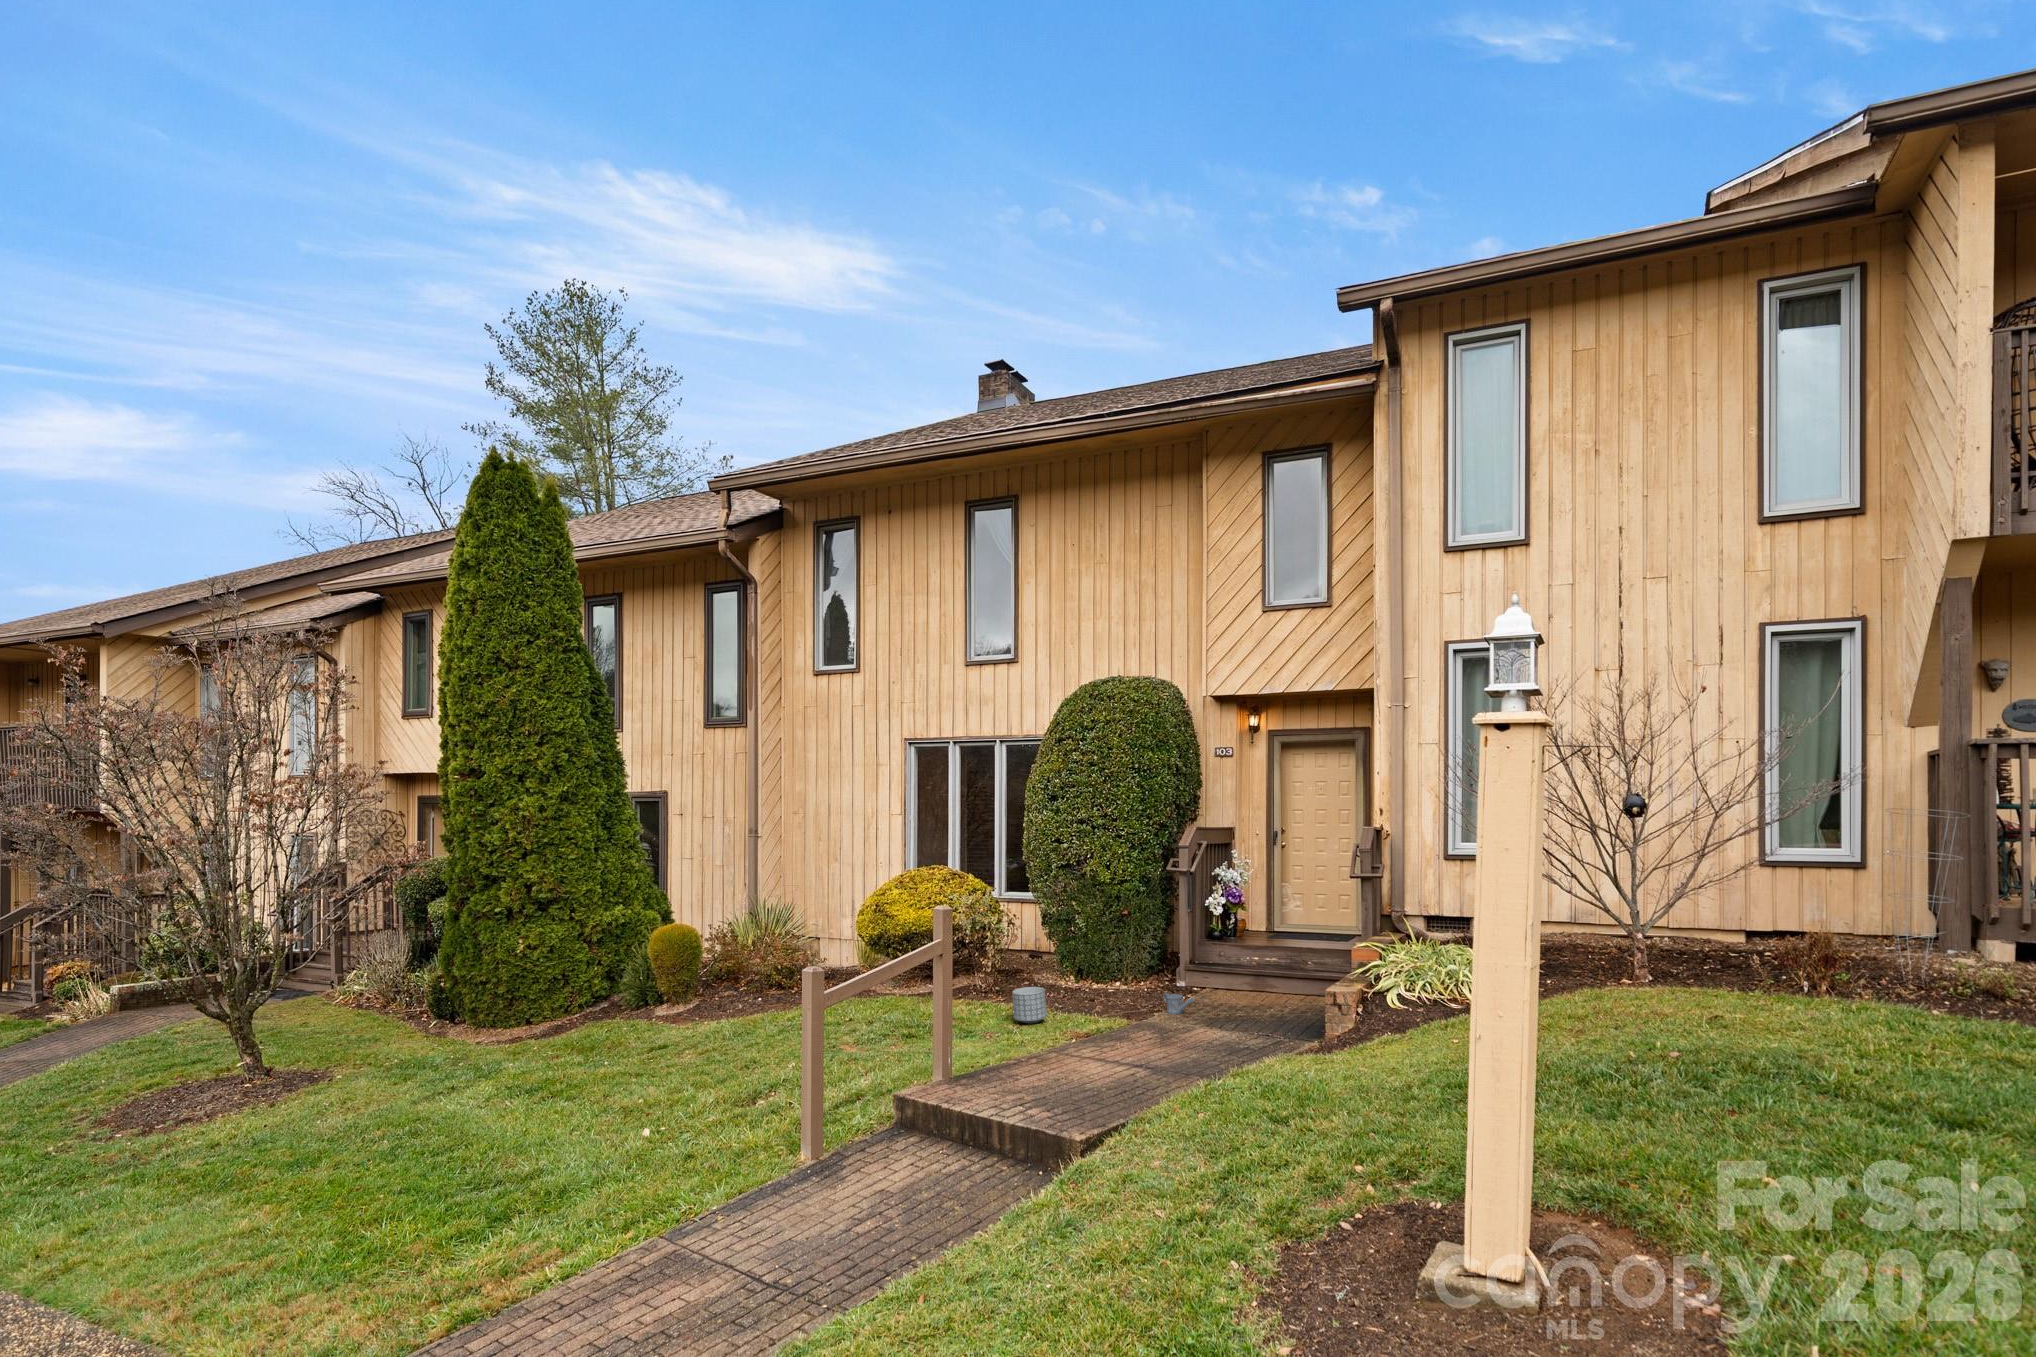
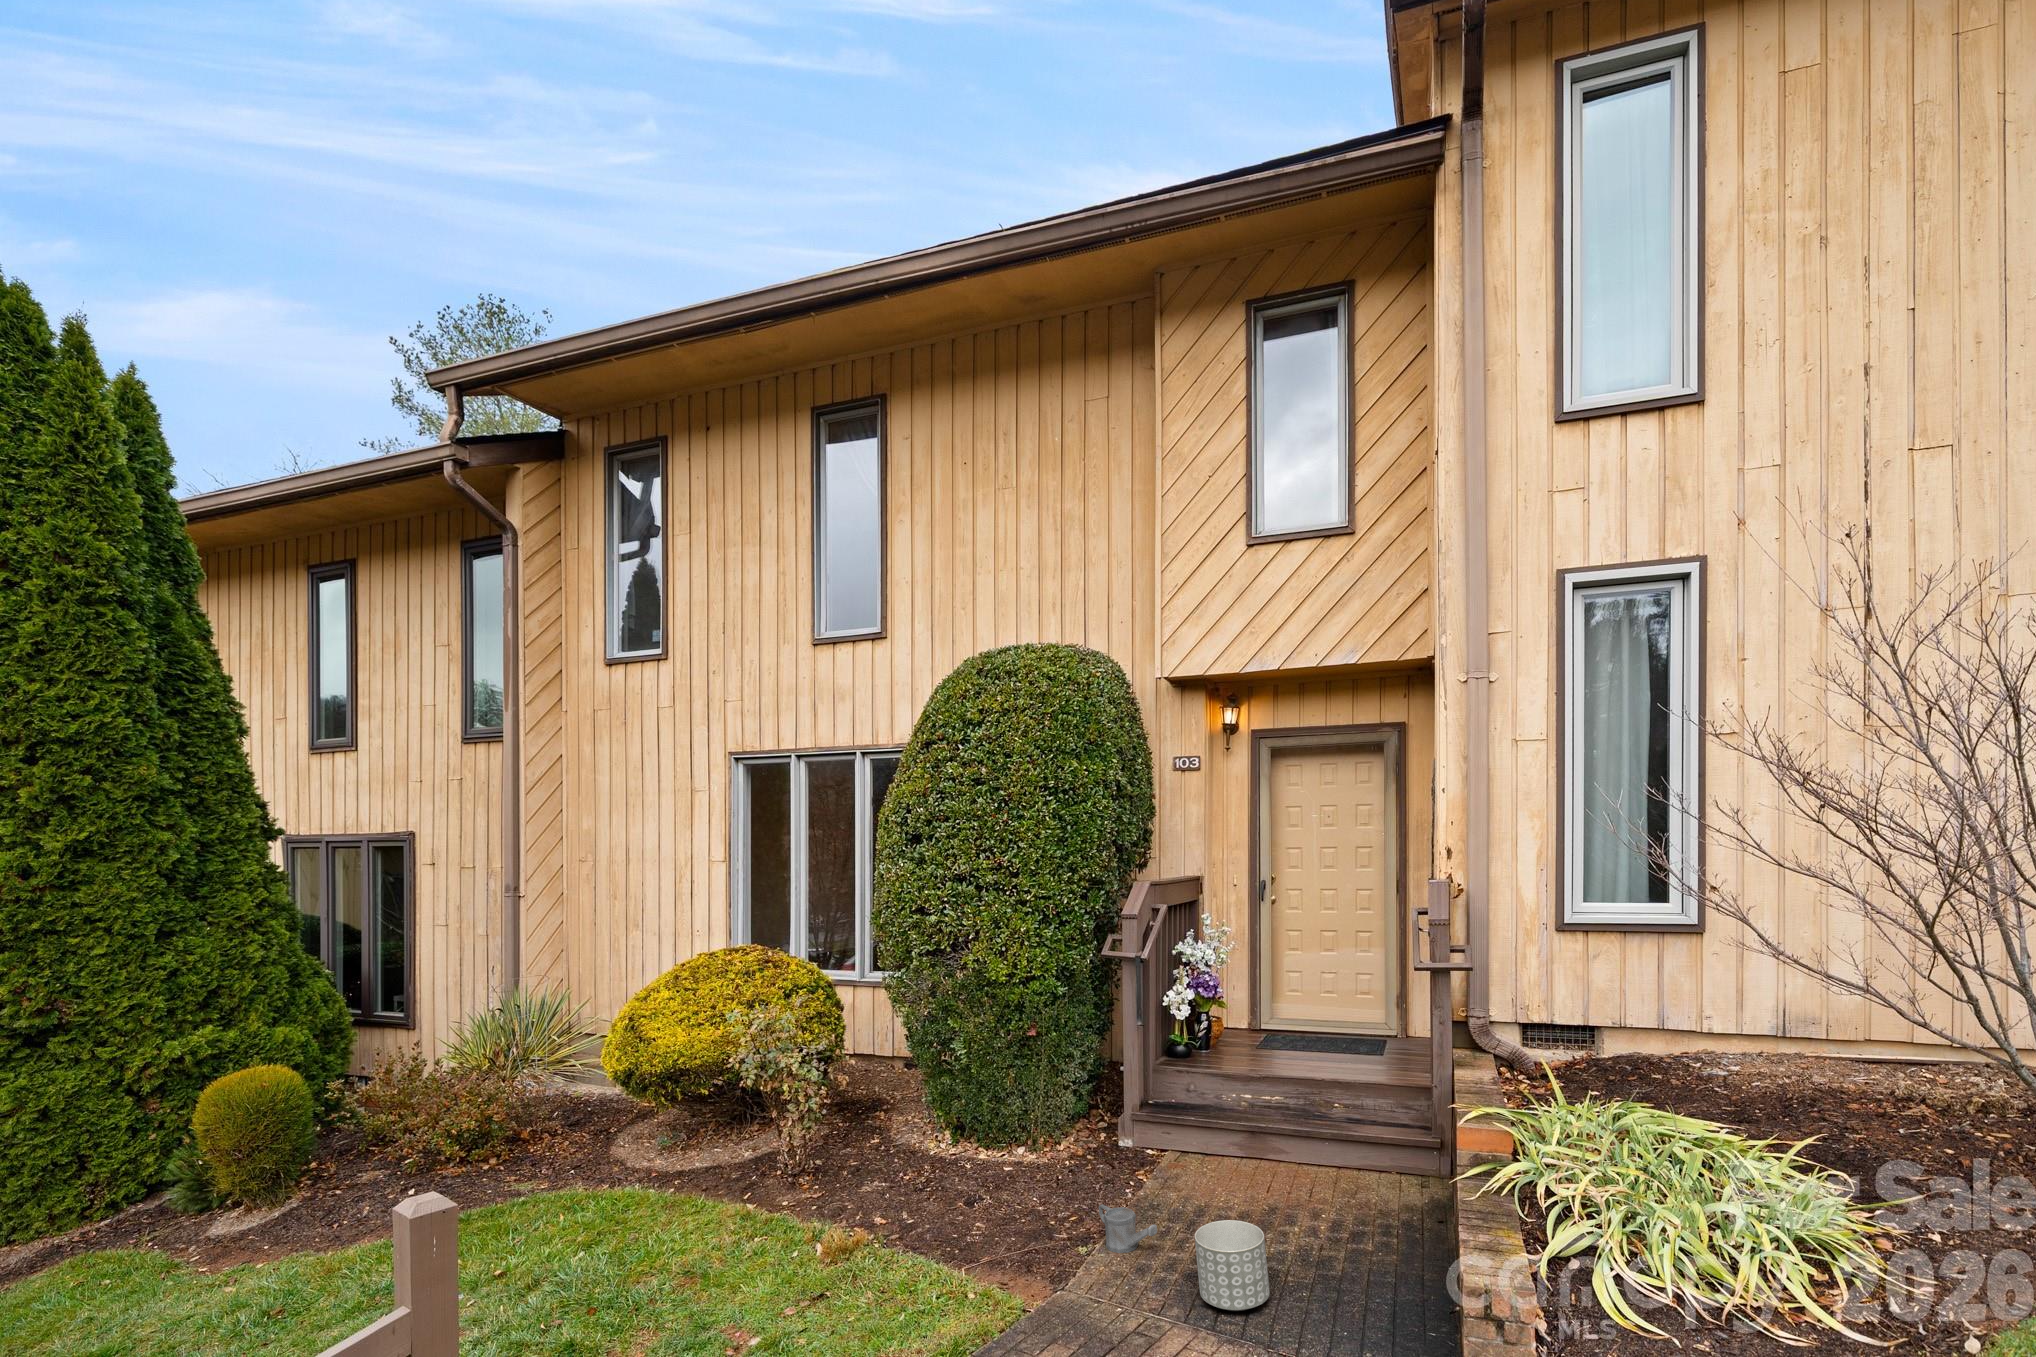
planter: present [1012,987,1047,1024] -> present [1195,1220,1270,1311]

